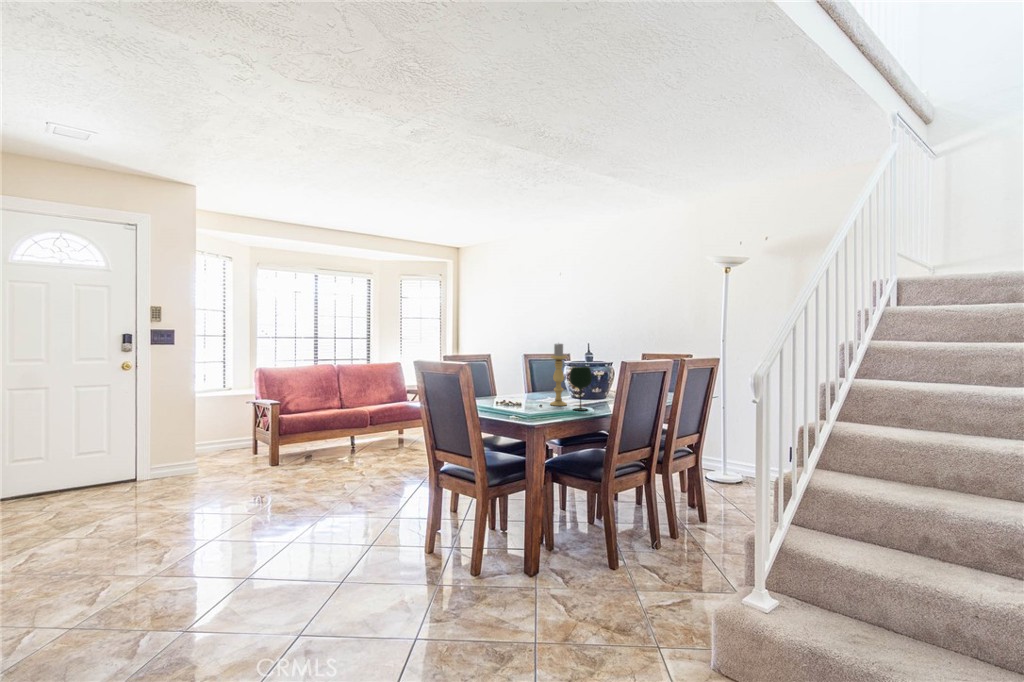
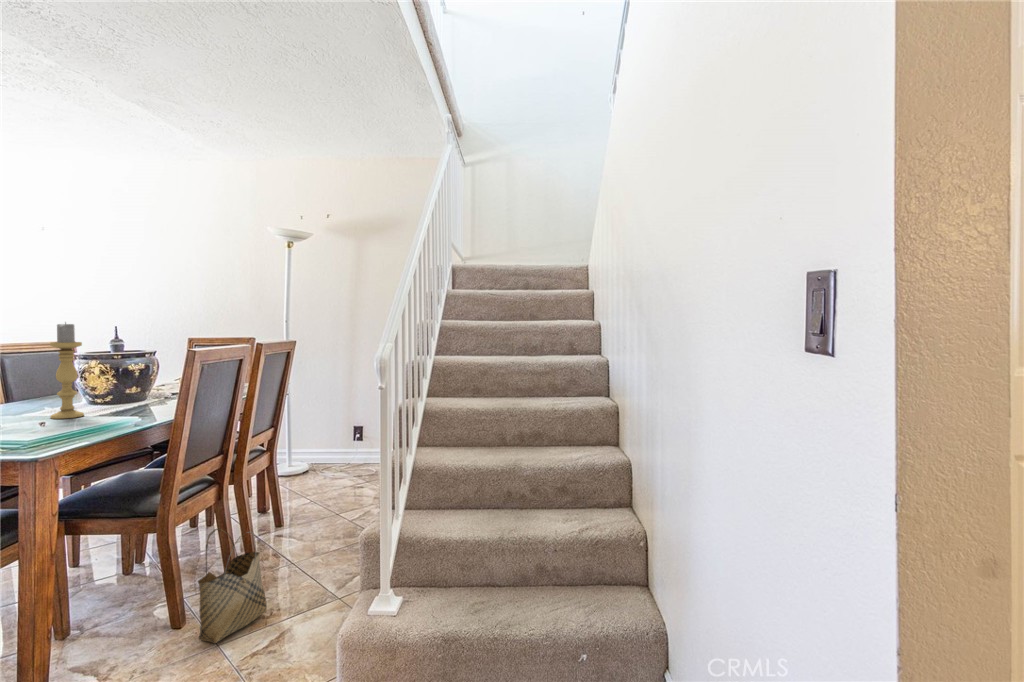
wine glass: present [569,367,592,411] -> none [92,358,134,422]
woven basket: none [623,501,675,588] -> present [198,529,267,643]

